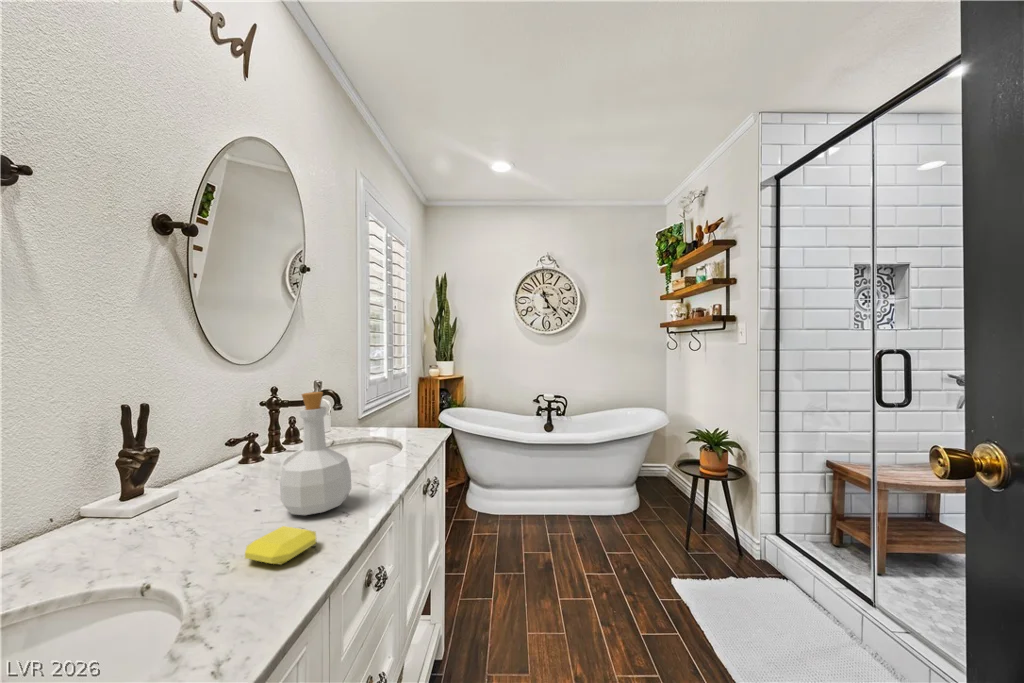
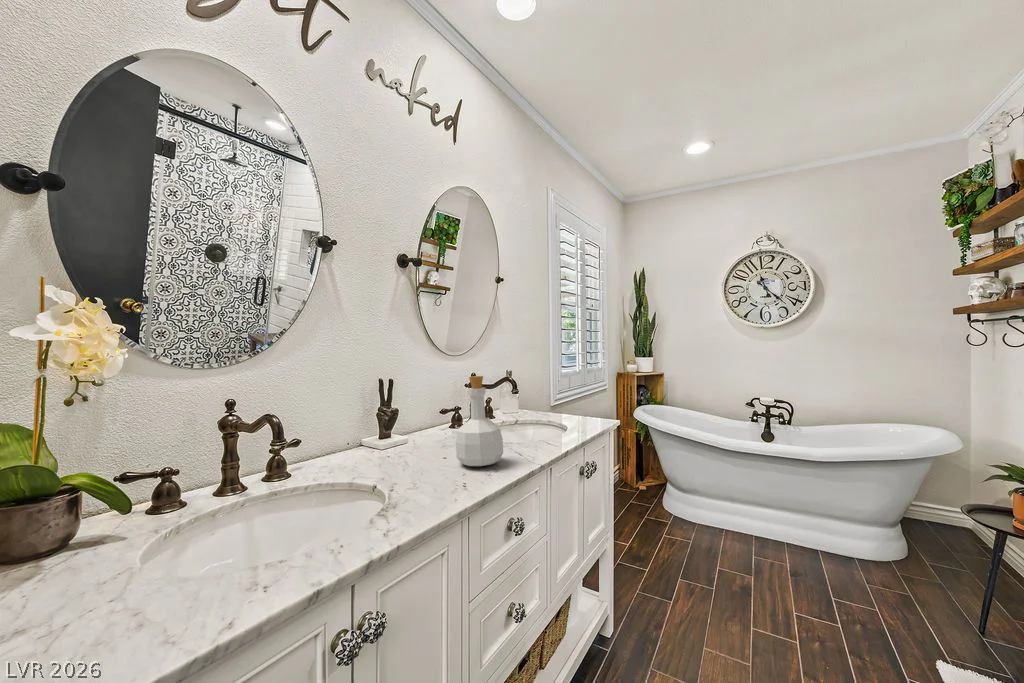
soap bar: present [245,526,316,565] -> none [422,468,466,492]

